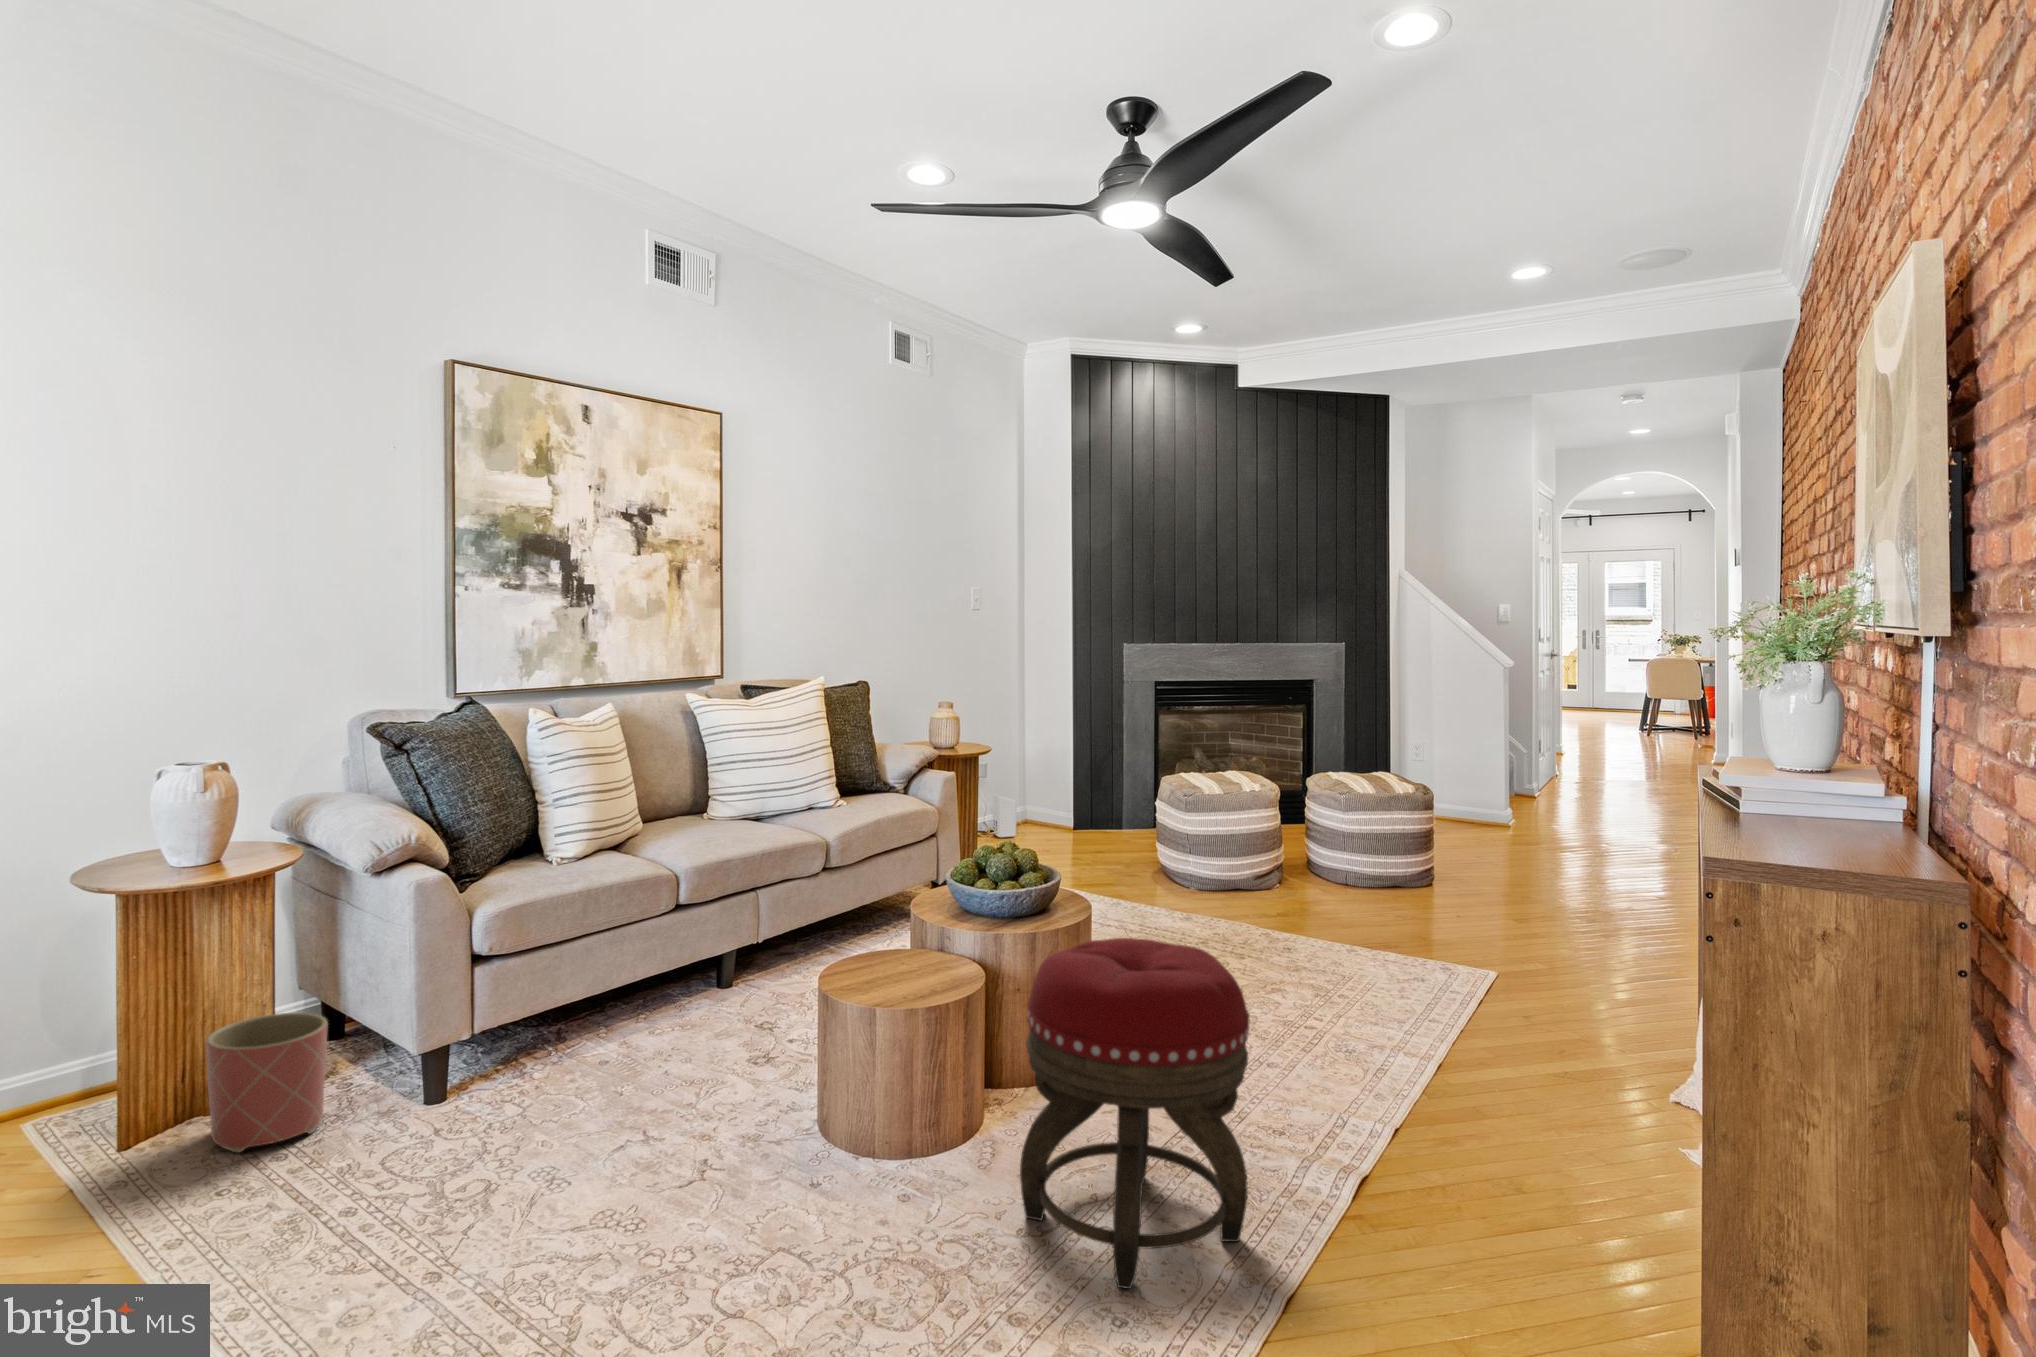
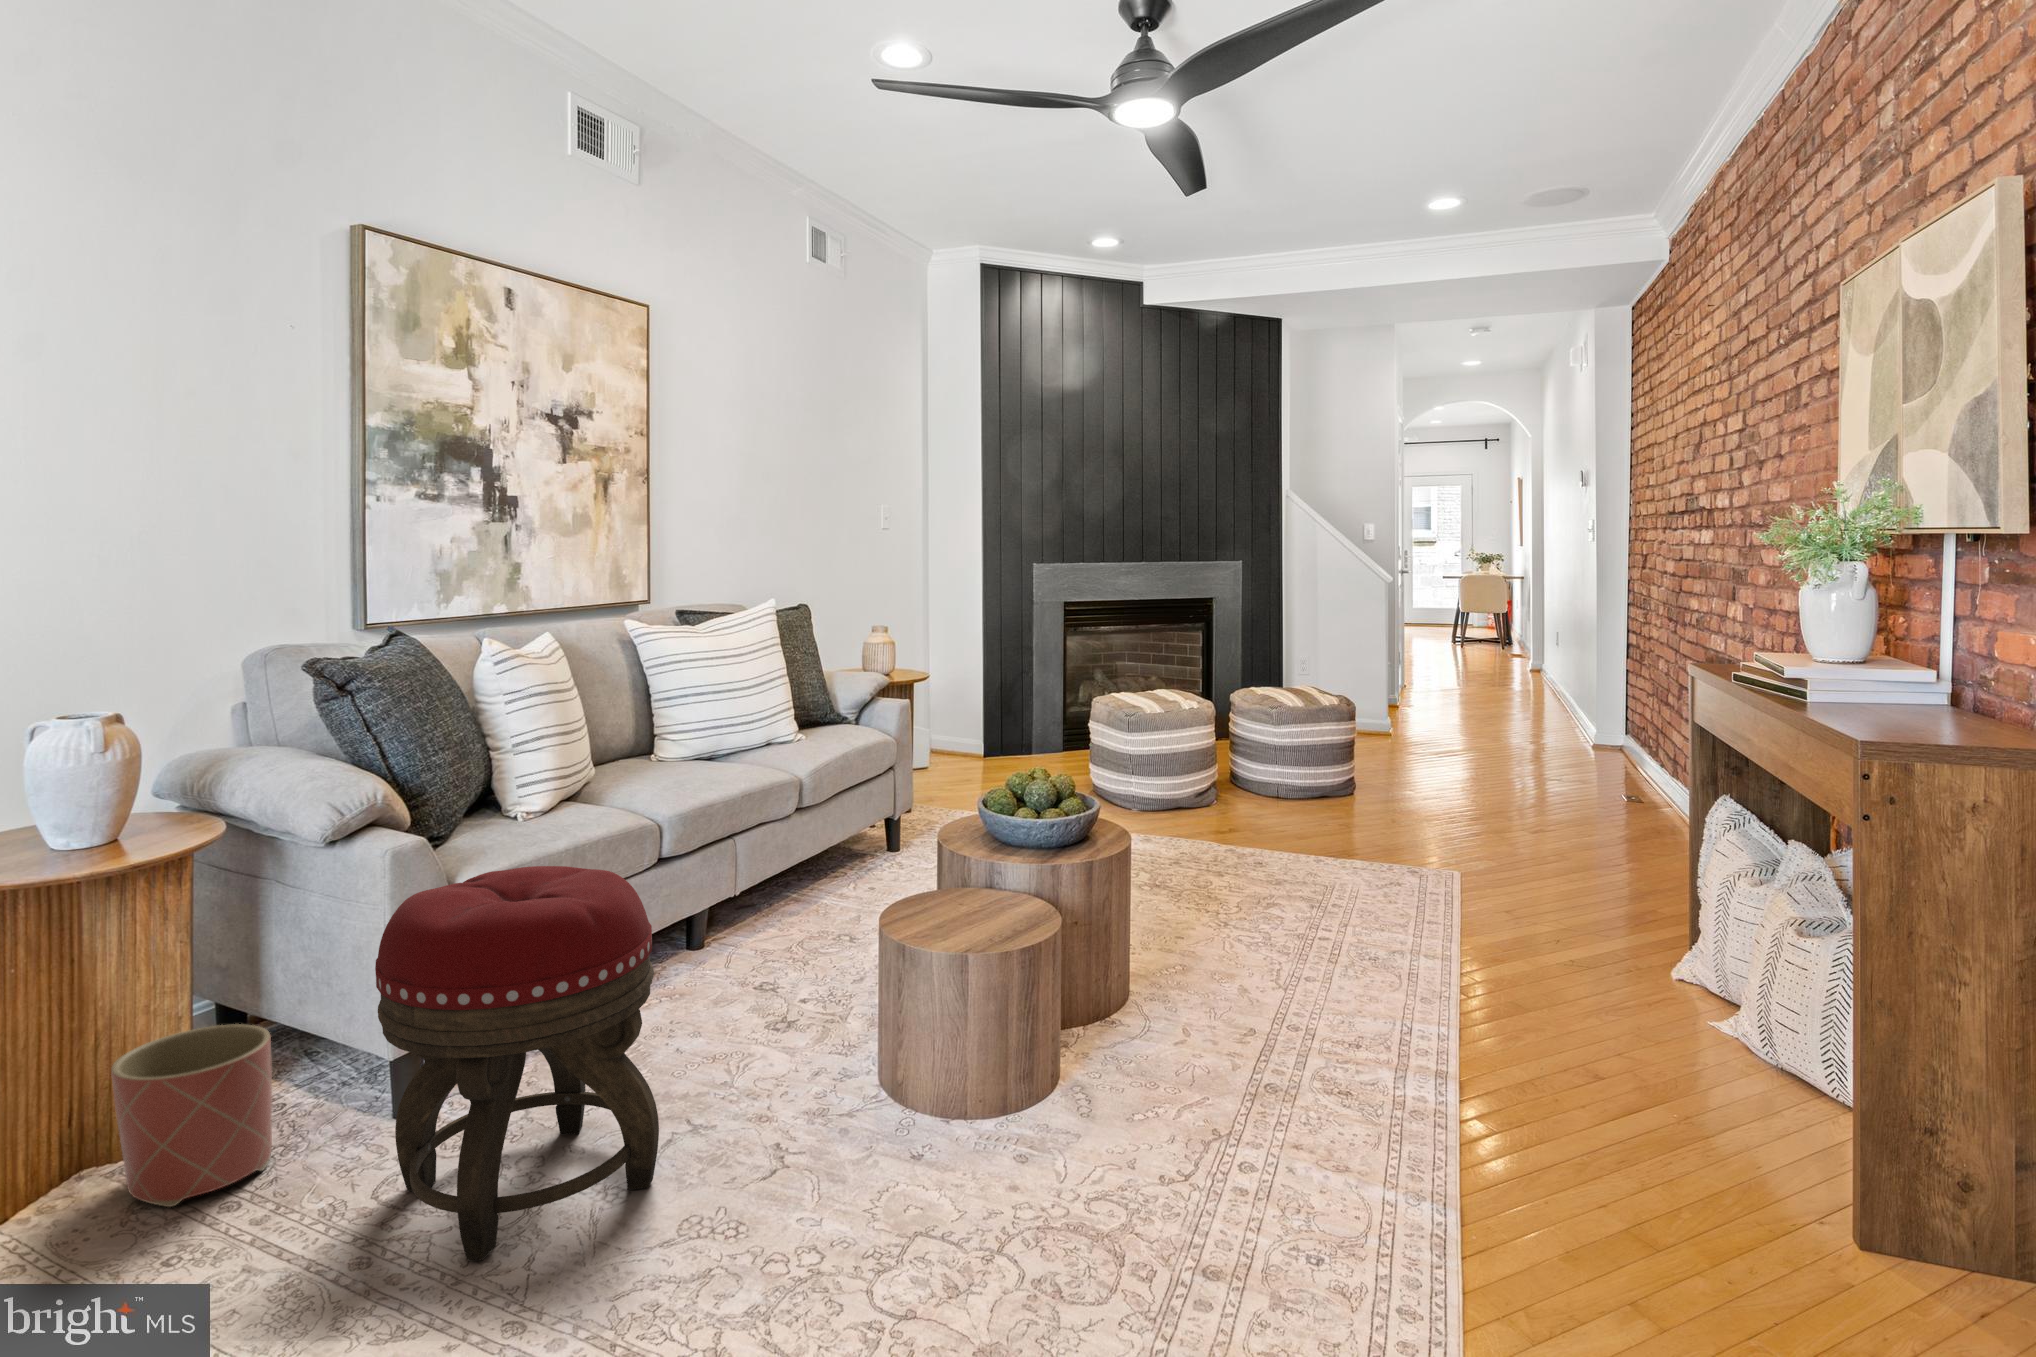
footstool: present [1020,938,1250,1289] -> present [375,866,659,1261]

